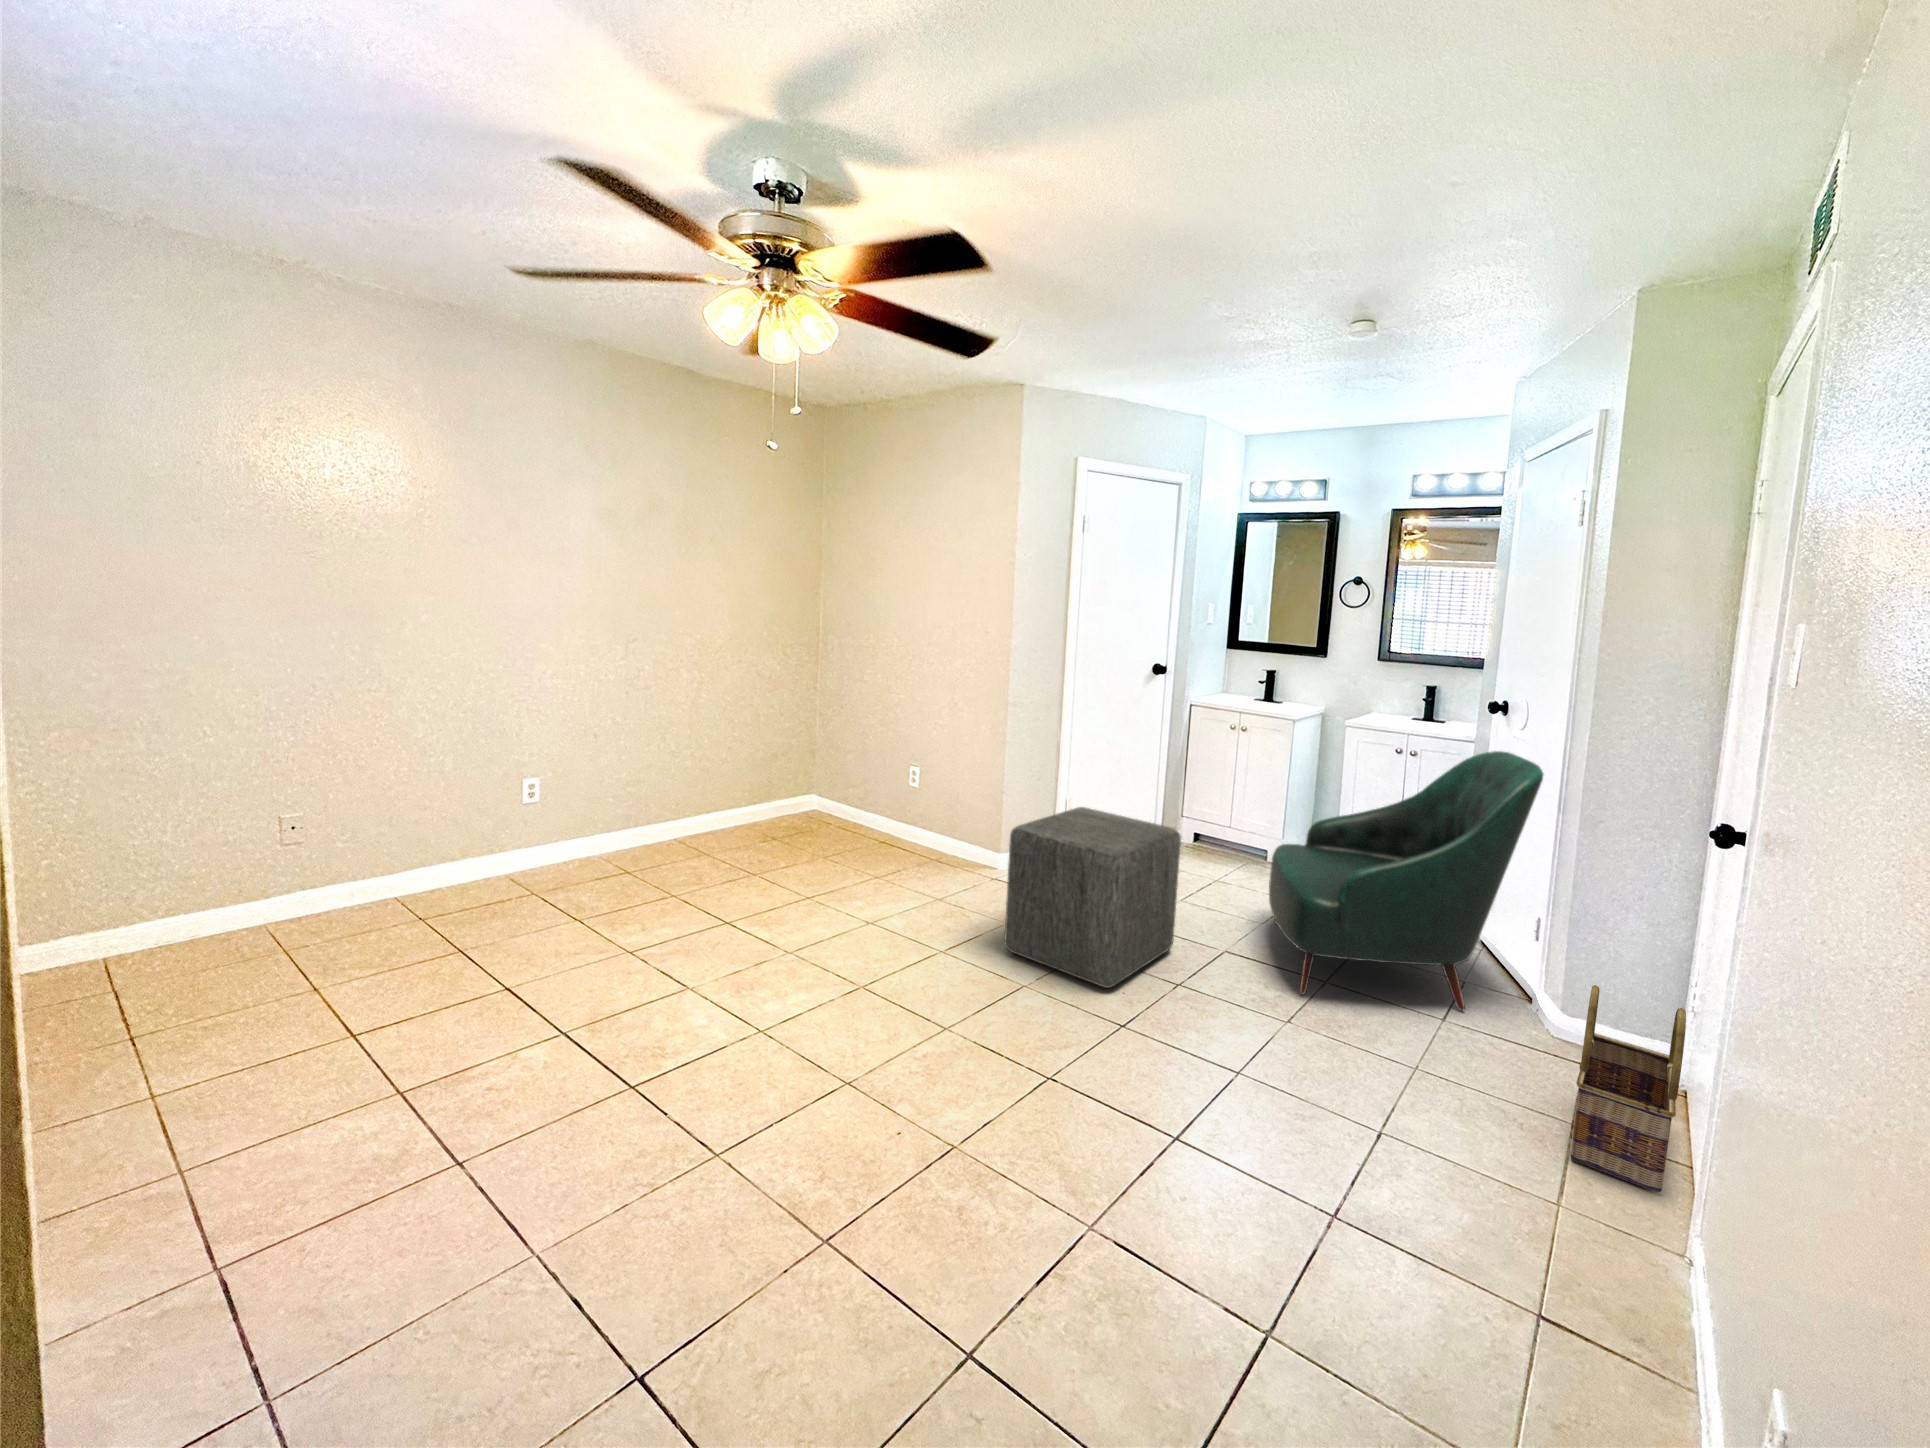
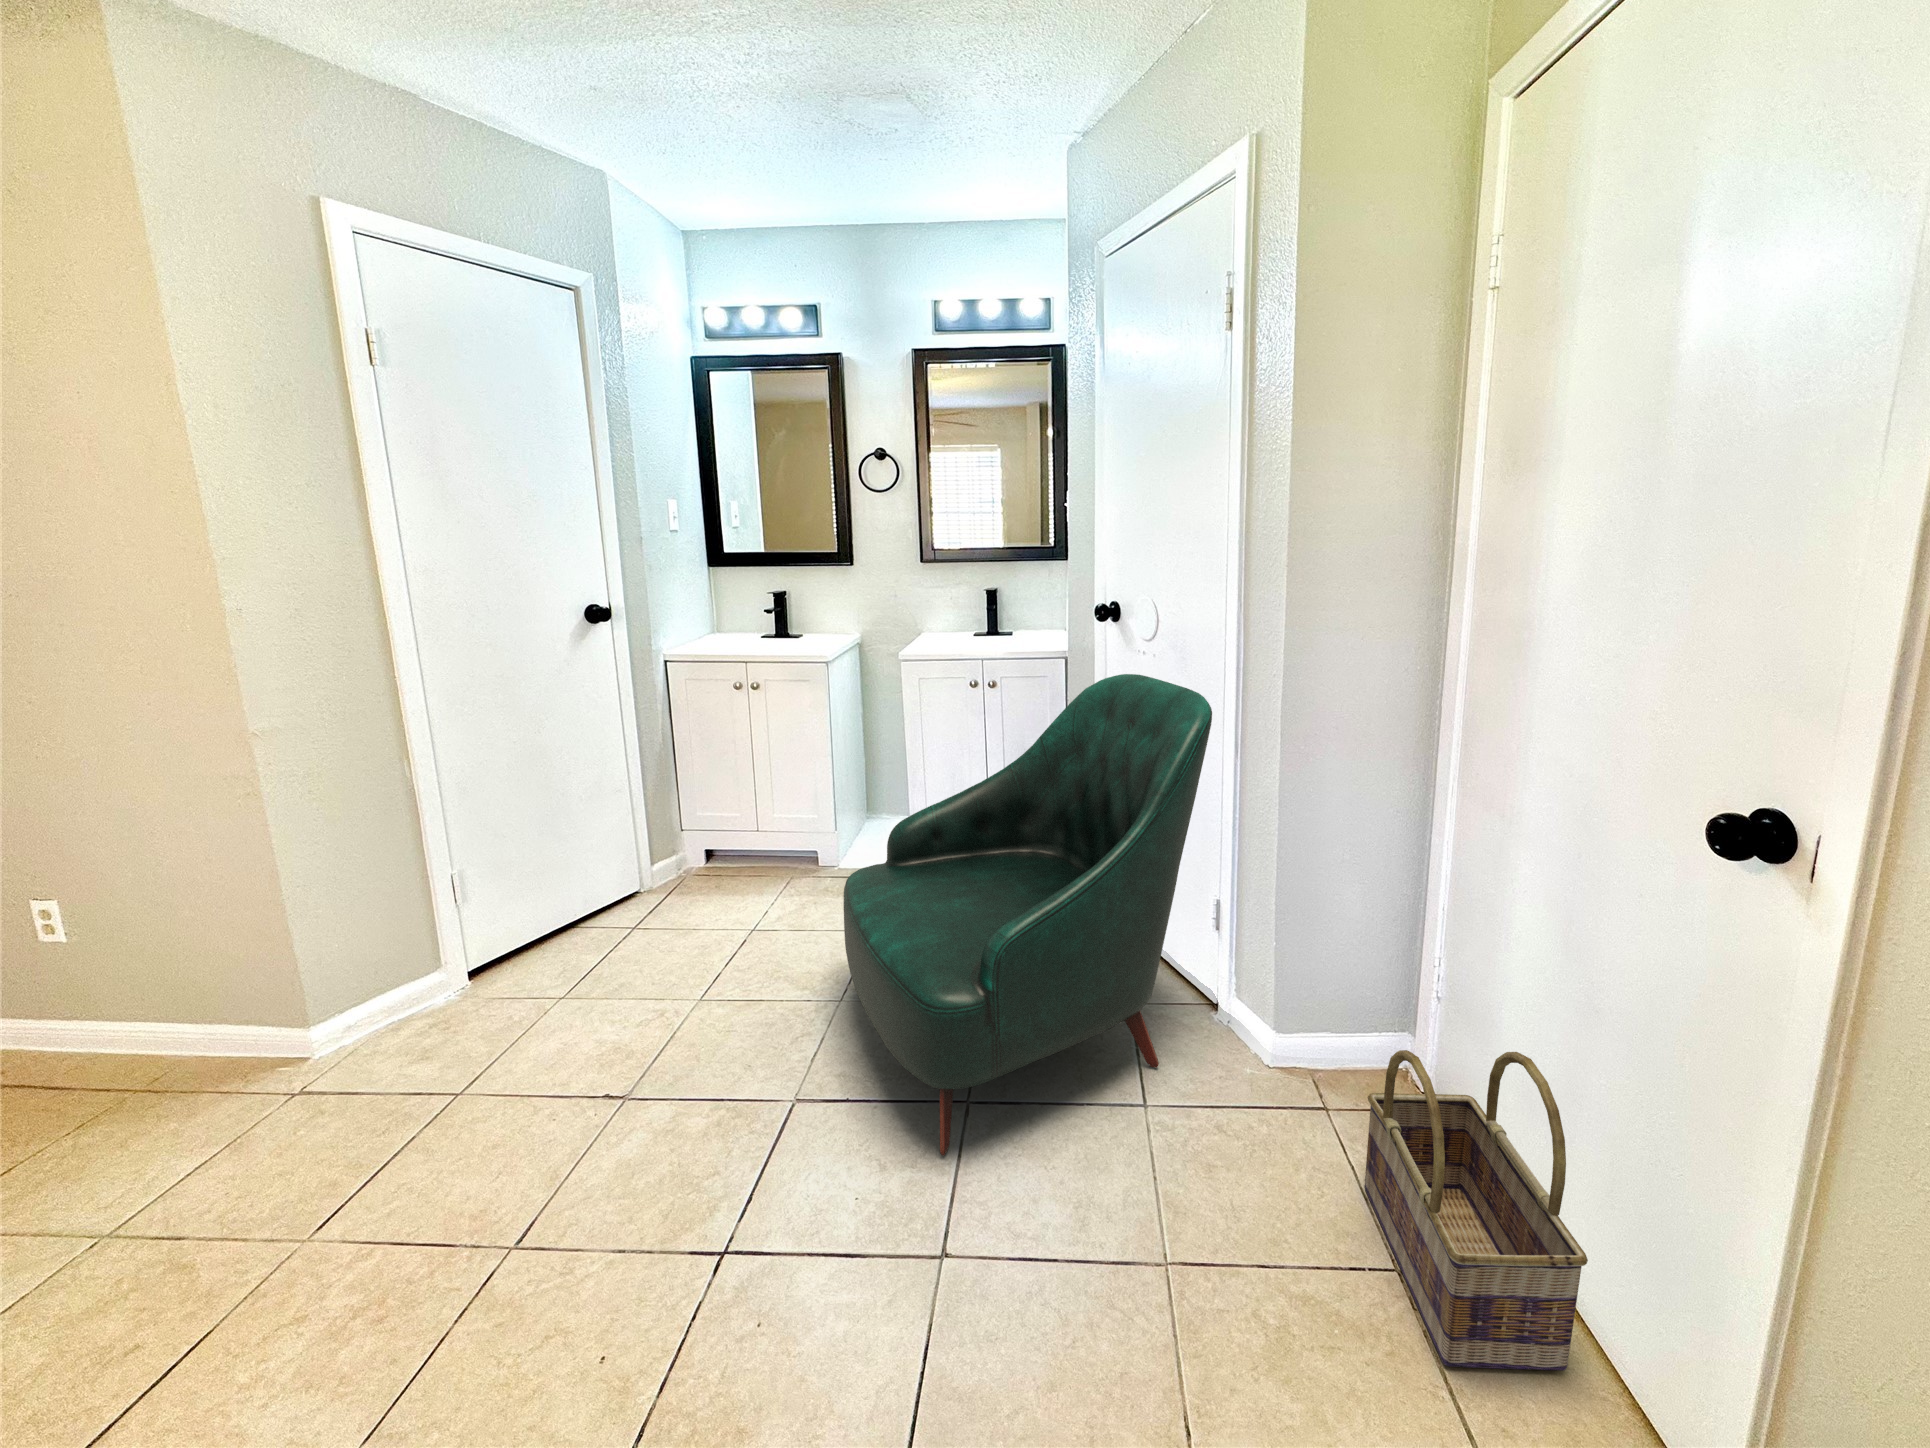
ottoman: present [1005,807,1181,988] -> none [212,934,700,1374]

